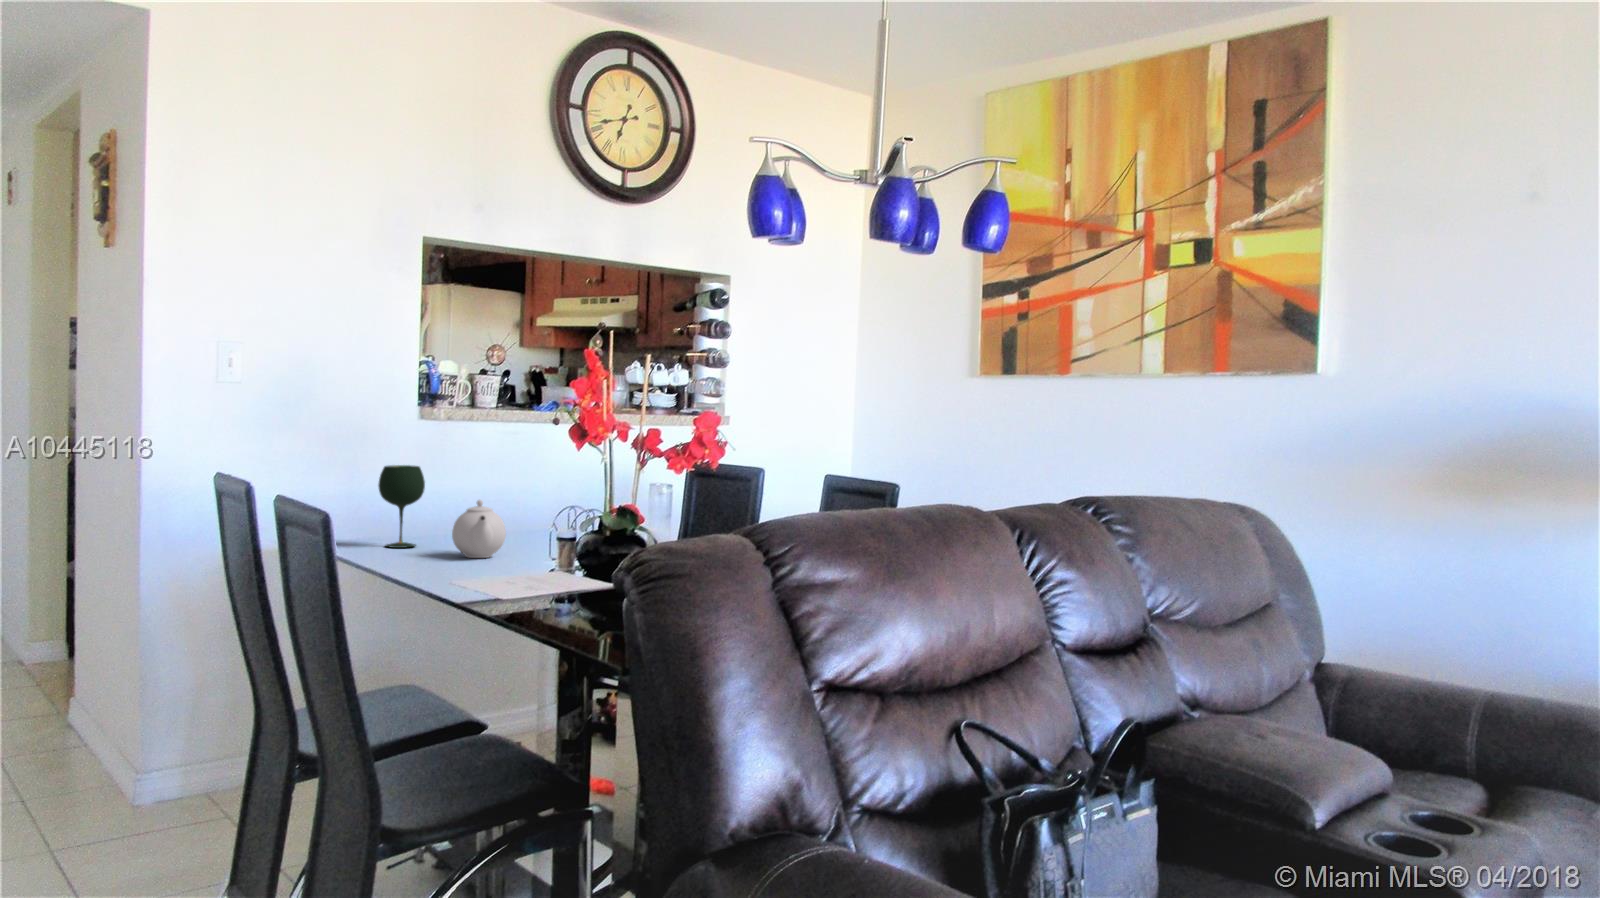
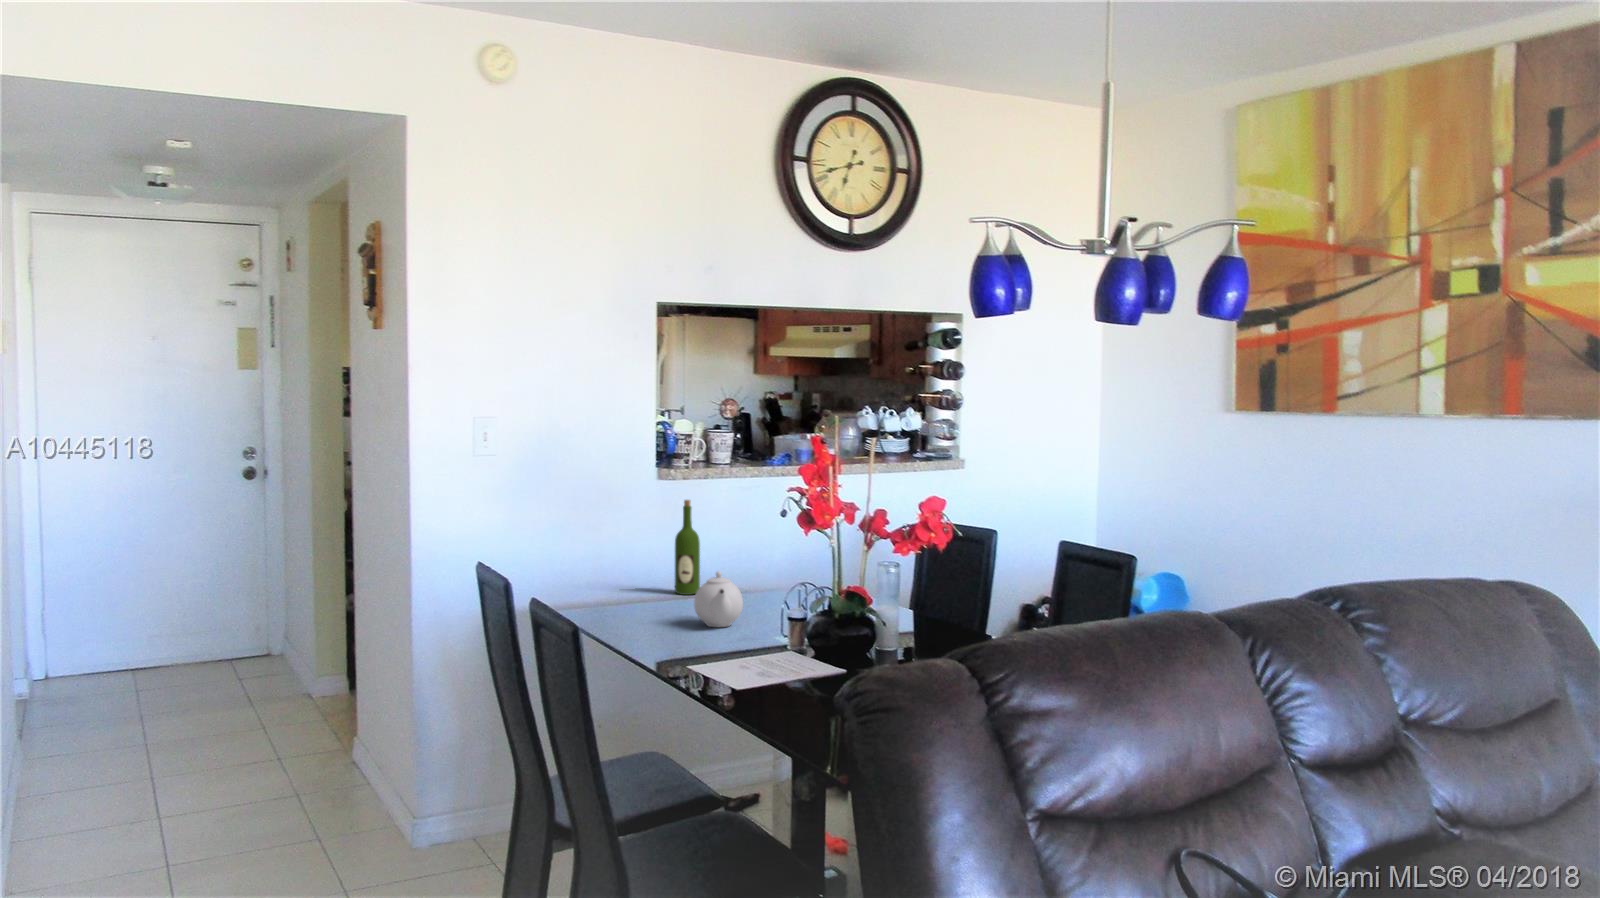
wine bottle: none [433,437,461,536] -> present [675,500,700,595]
wine glass: present [378,465,425,548] -> none [627,534,668,613]

